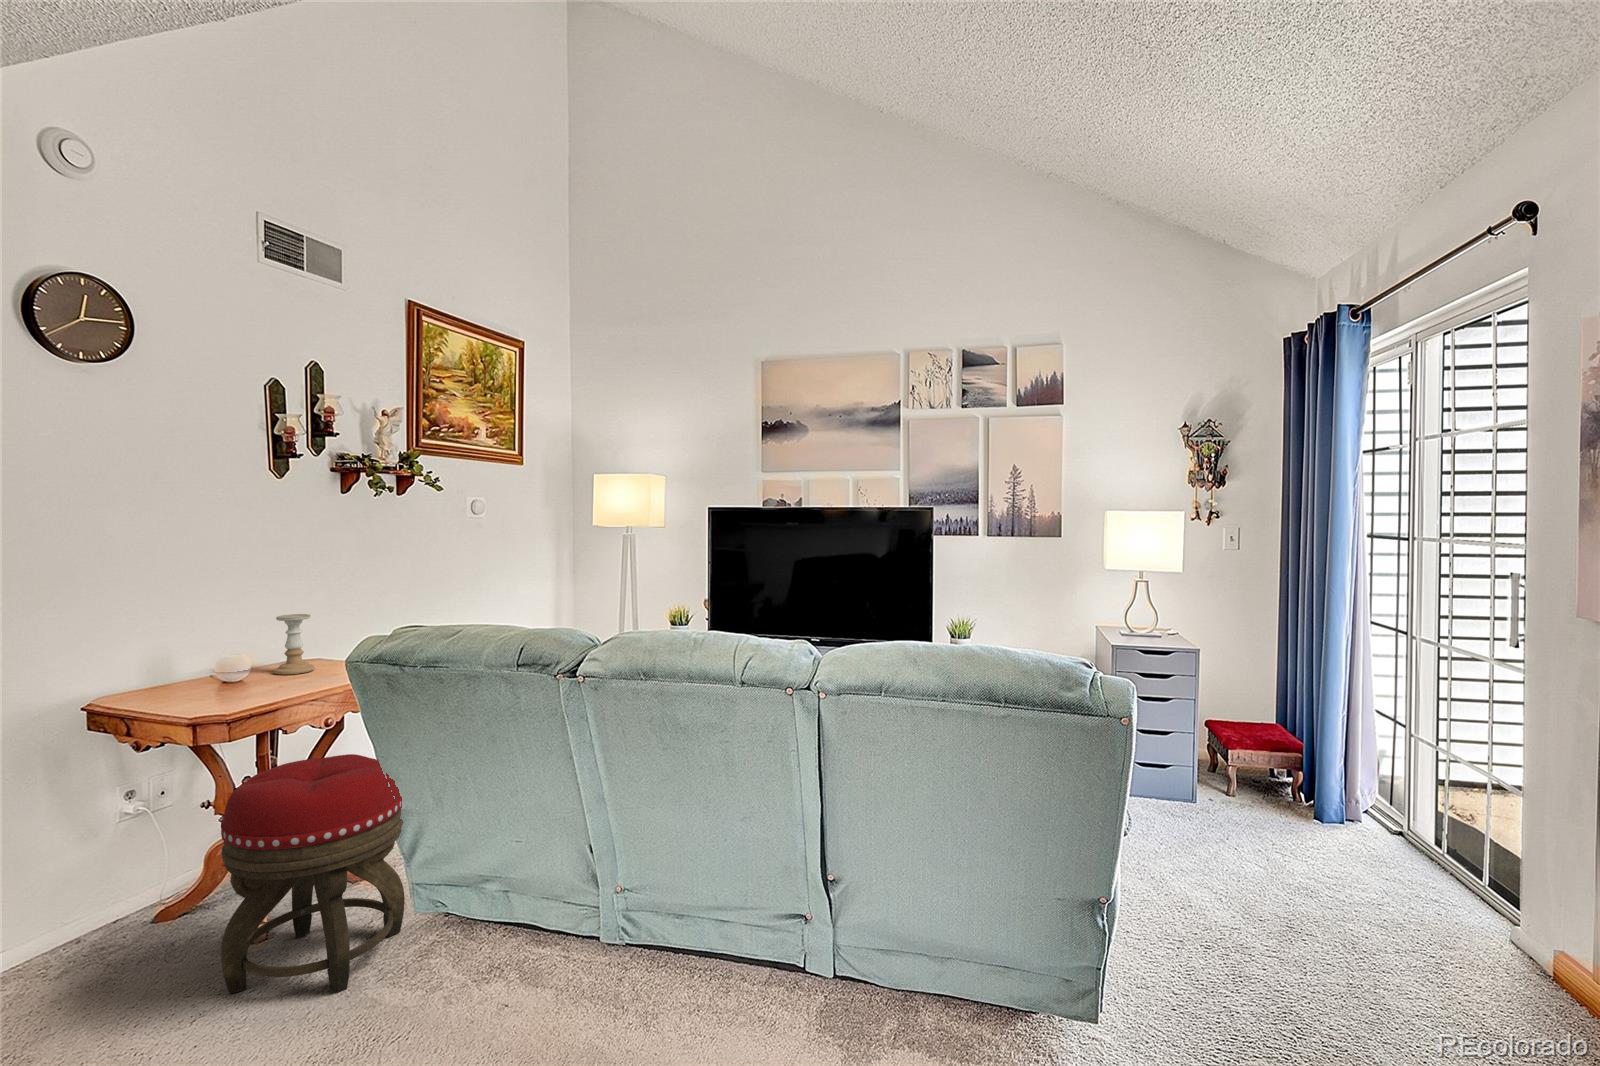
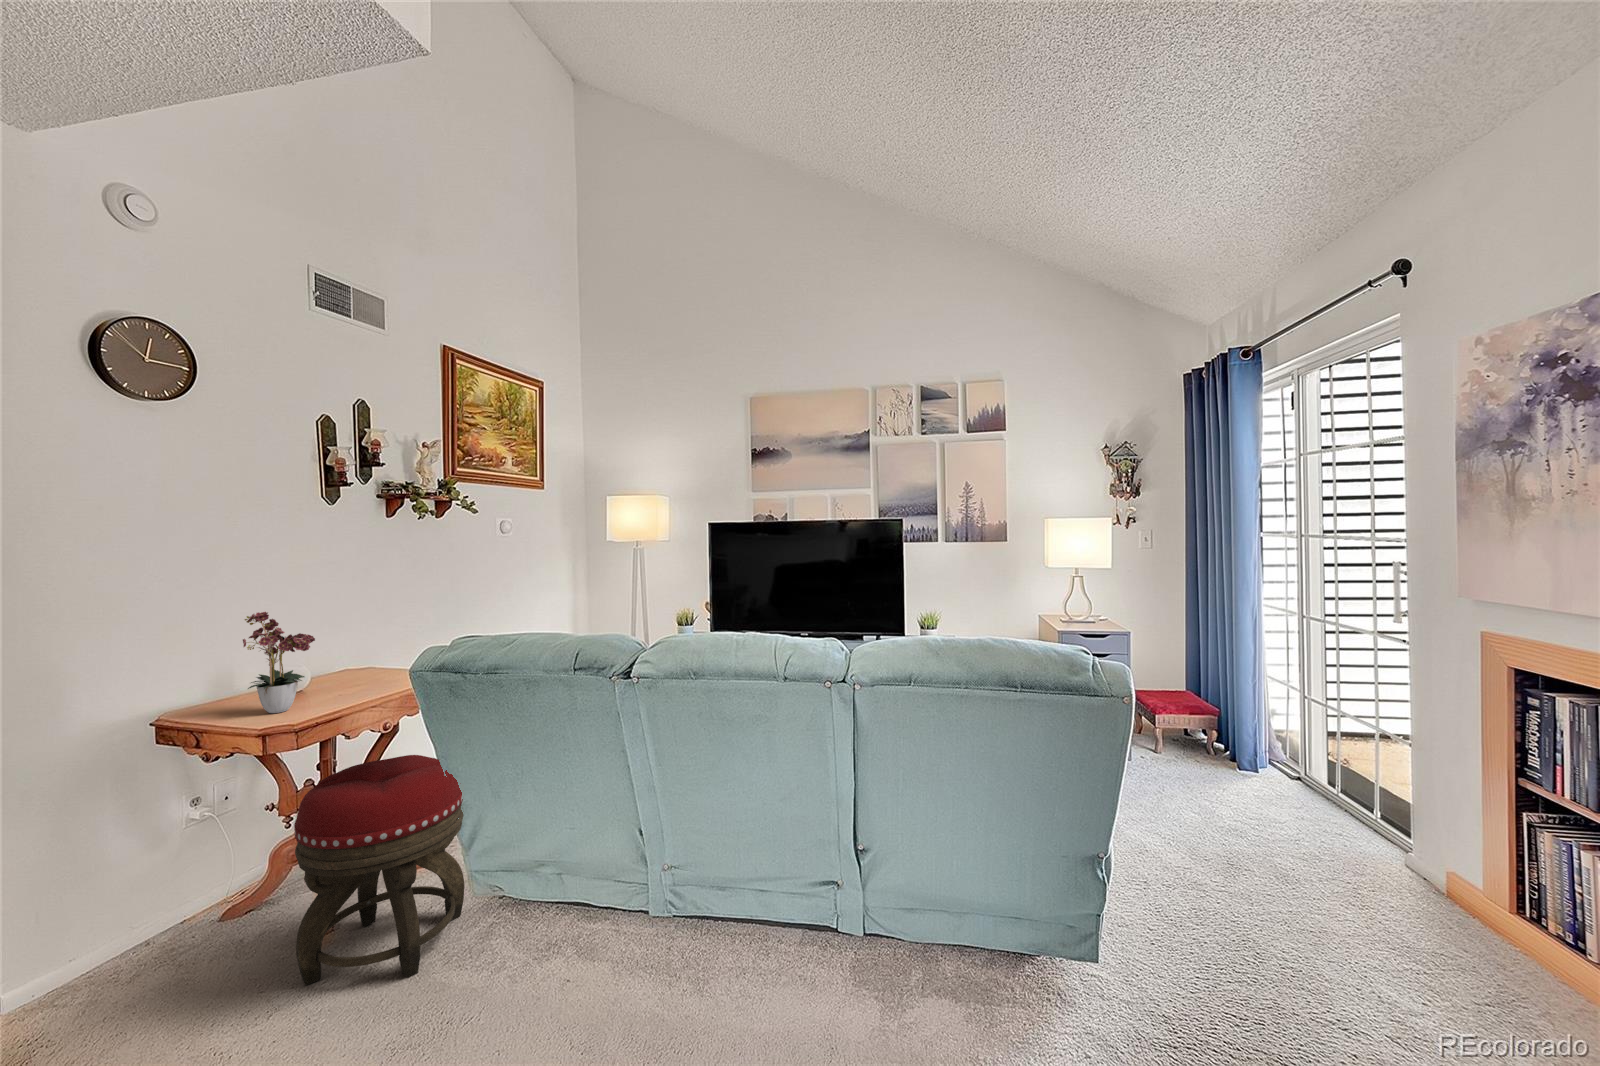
flower arrangement: none [170,587,259,703] -> present [243,612,315,713]
candle holder: present [274,614,315,675] -> none [331,628,368,684]

